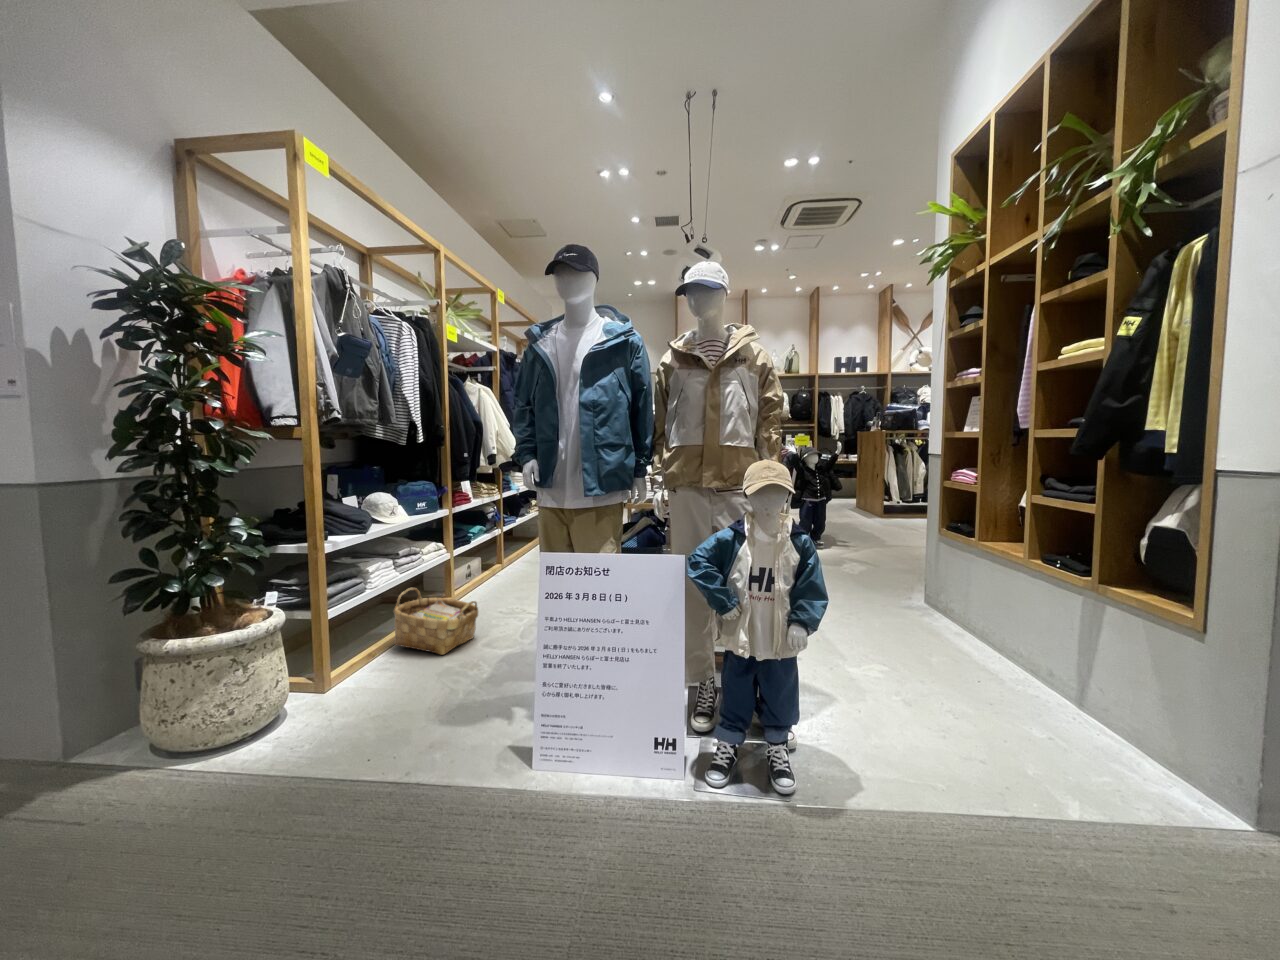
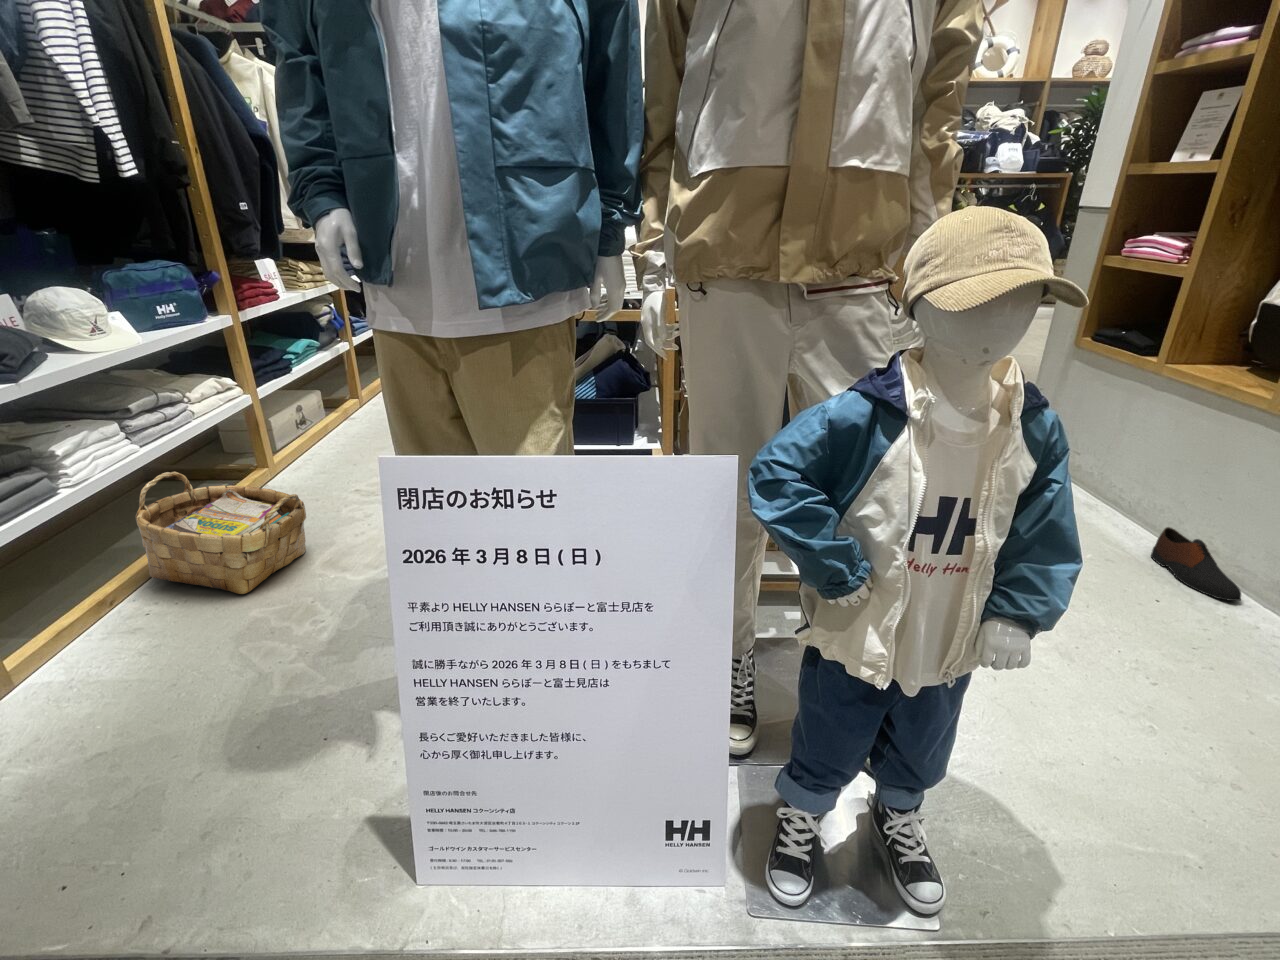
shoe: none [973,636,1020,678] -> present [1151,527,1241,601]

